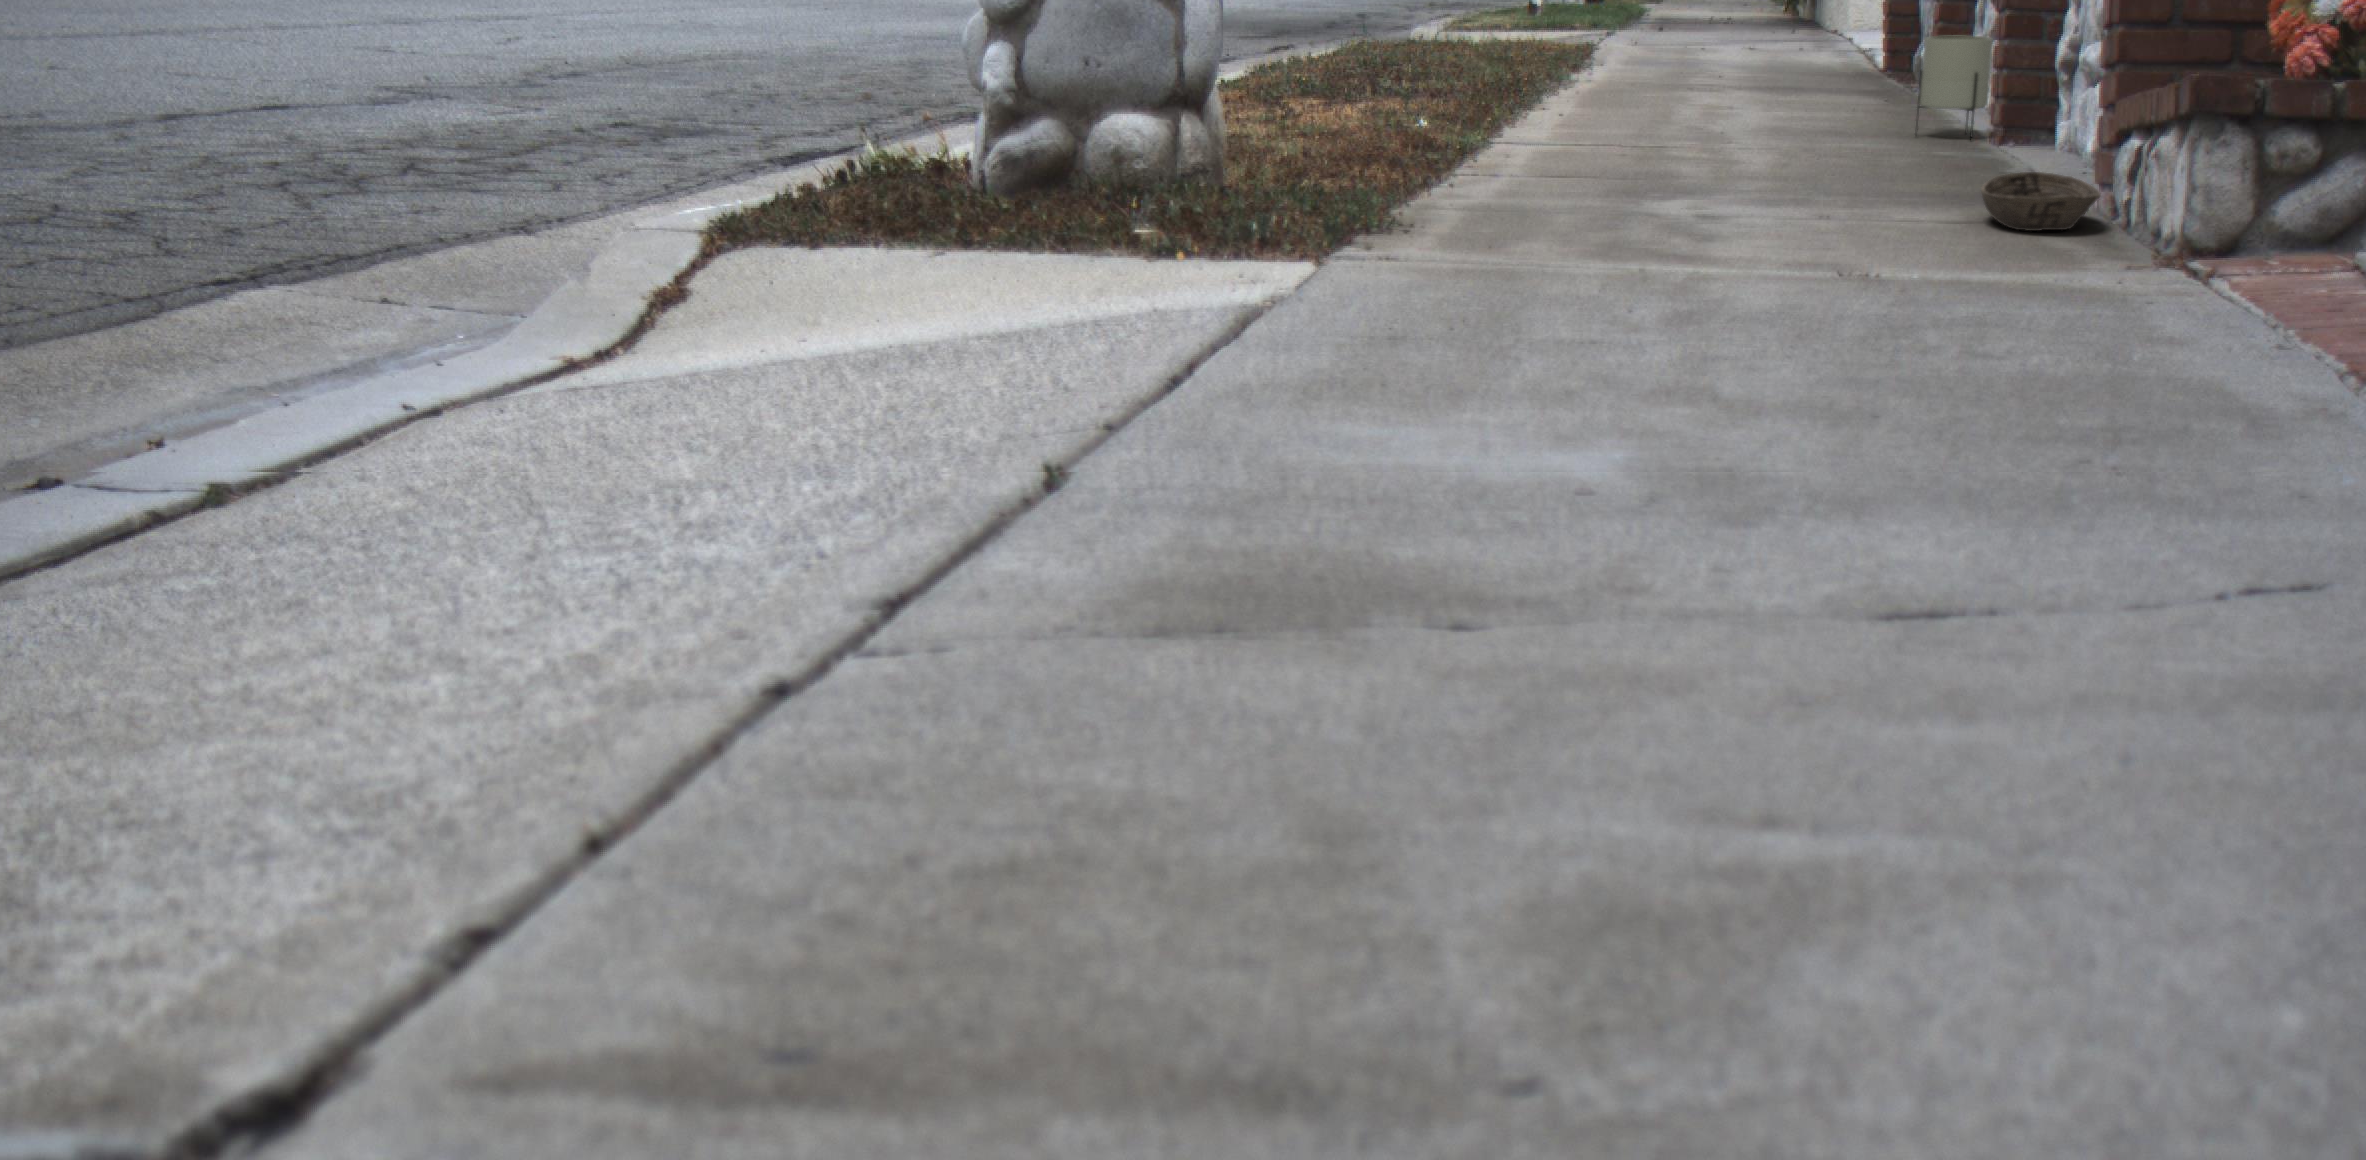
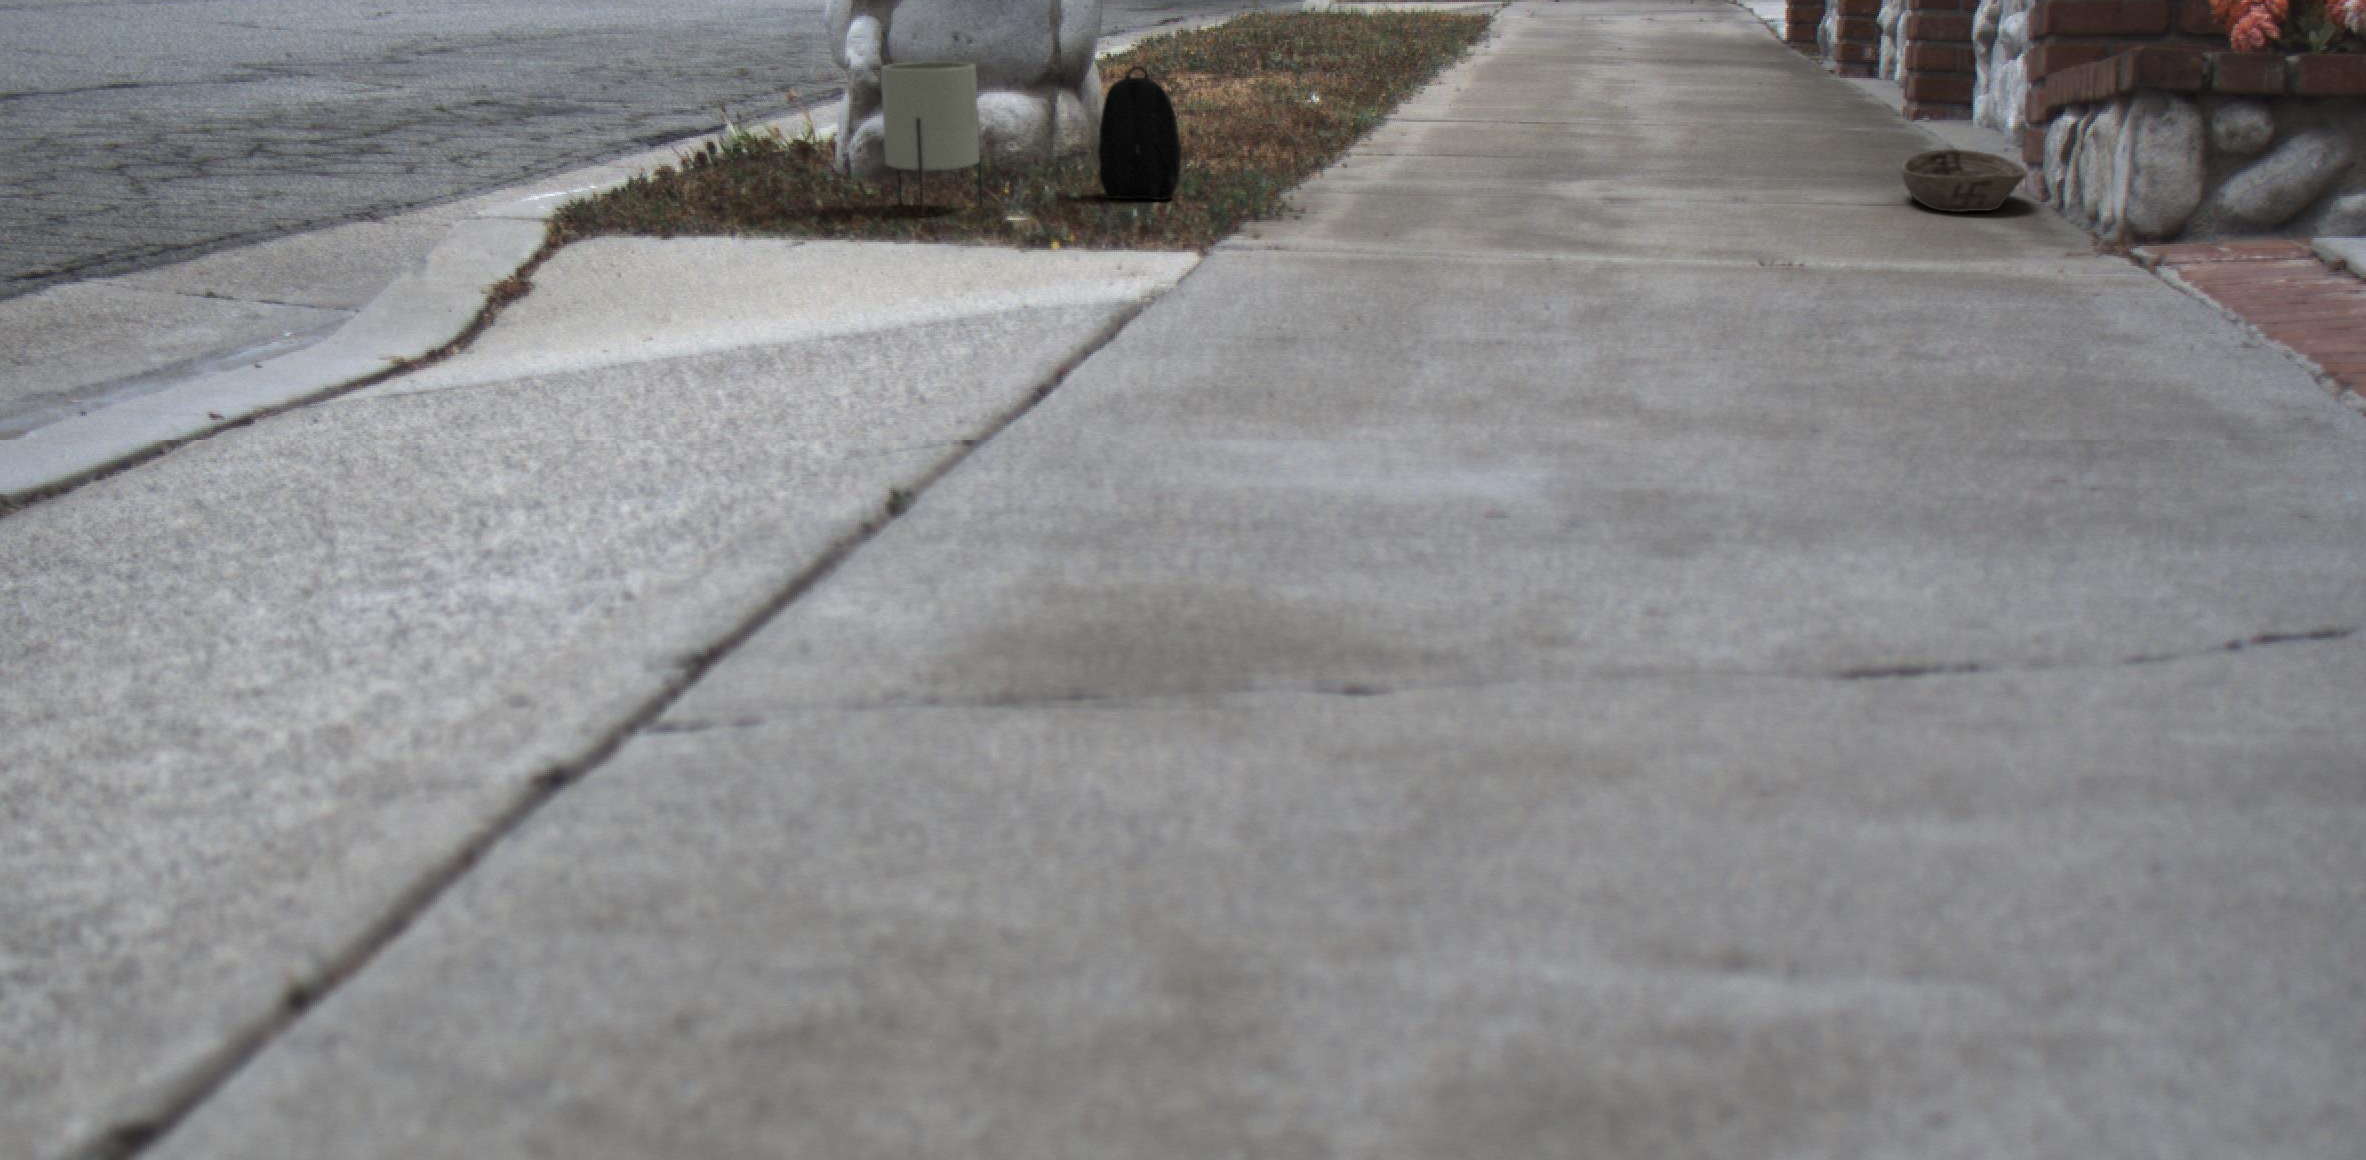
planter: present [1917,35,1993,139] -> present [881,62,982,216]
backpack: none [1215,91,1295,218] -> present [1098,66,1182,200]

